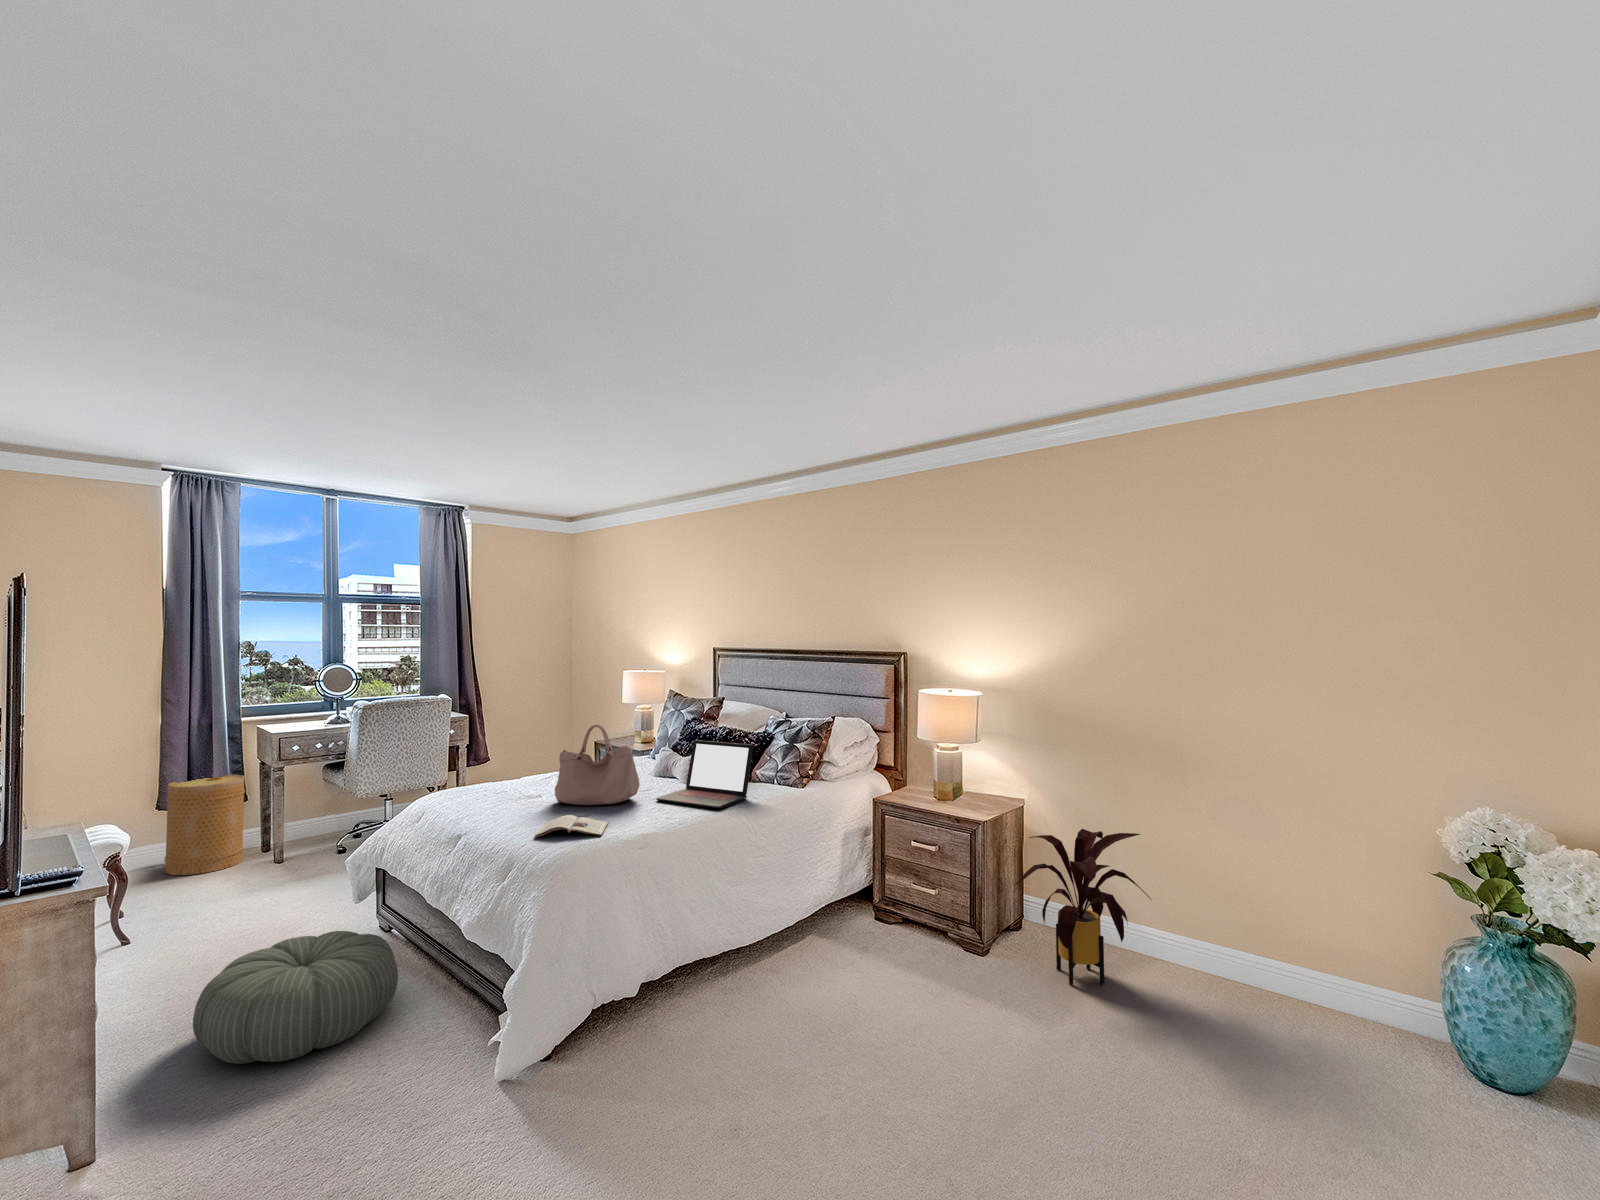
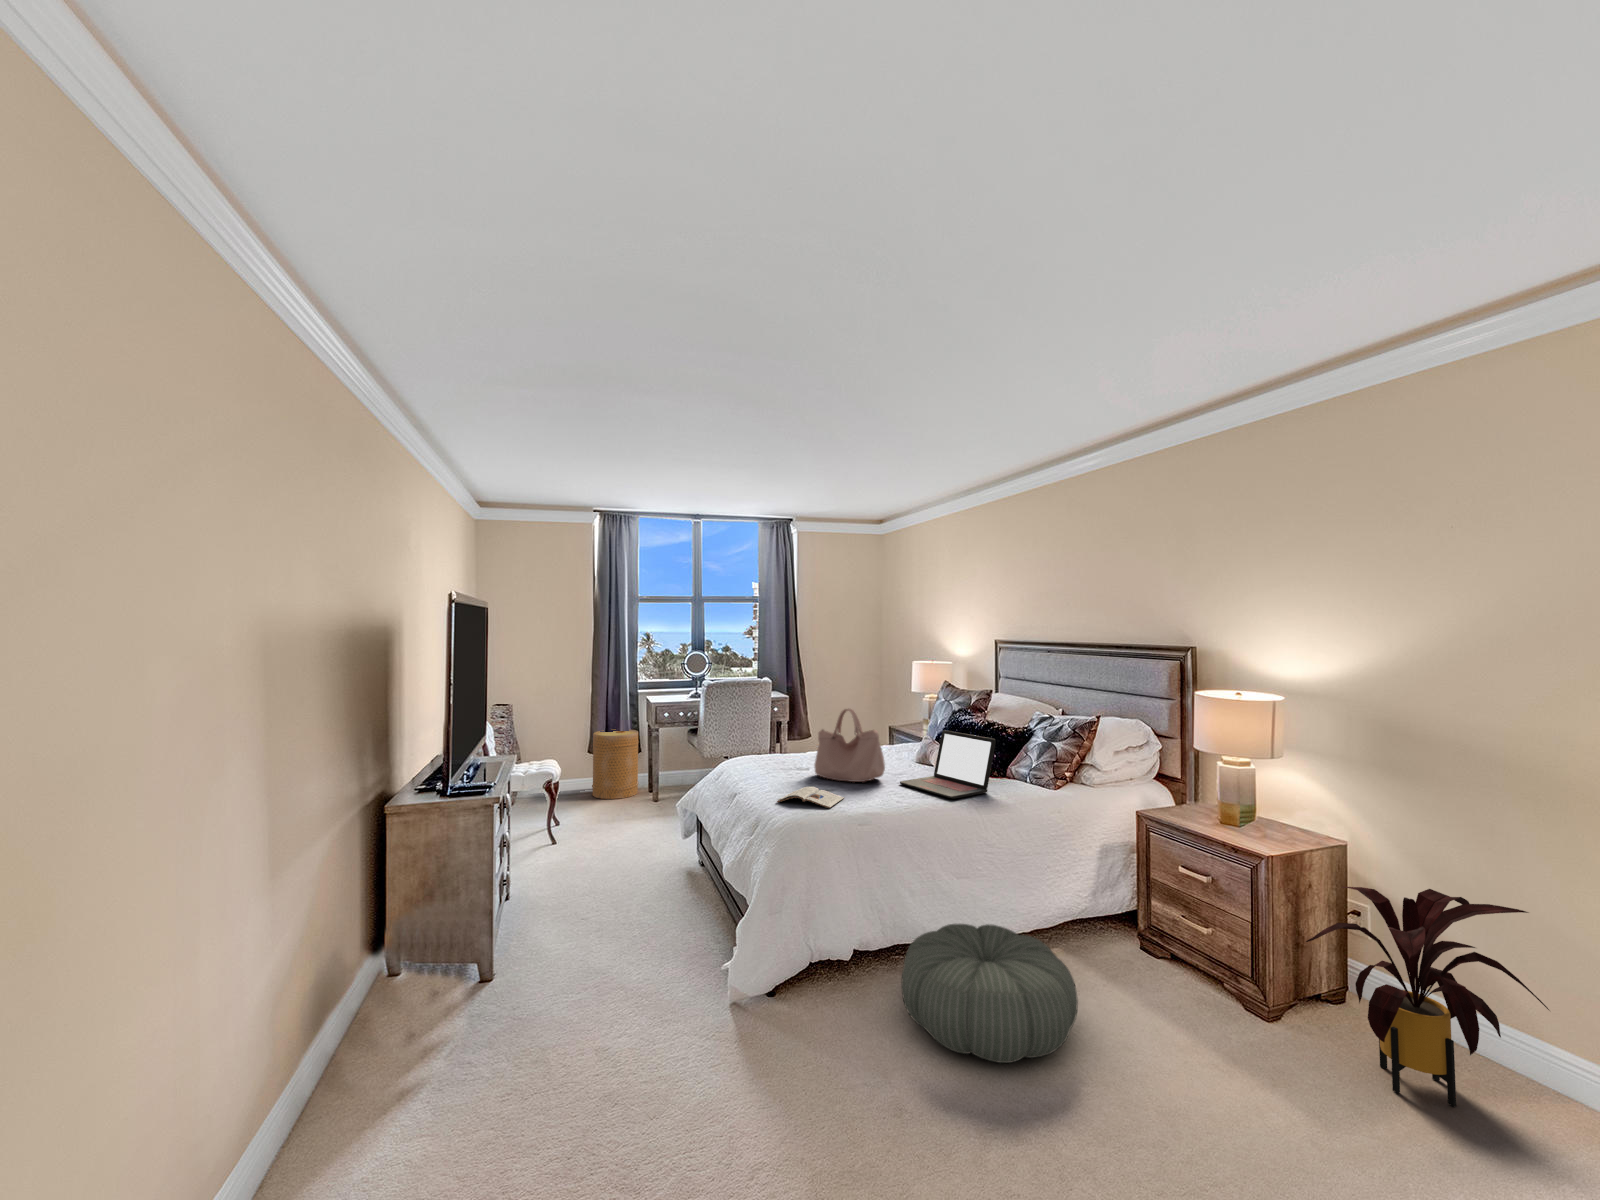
pouf: present [193,931,398,1064] -> present [901,924,1078,1063]

